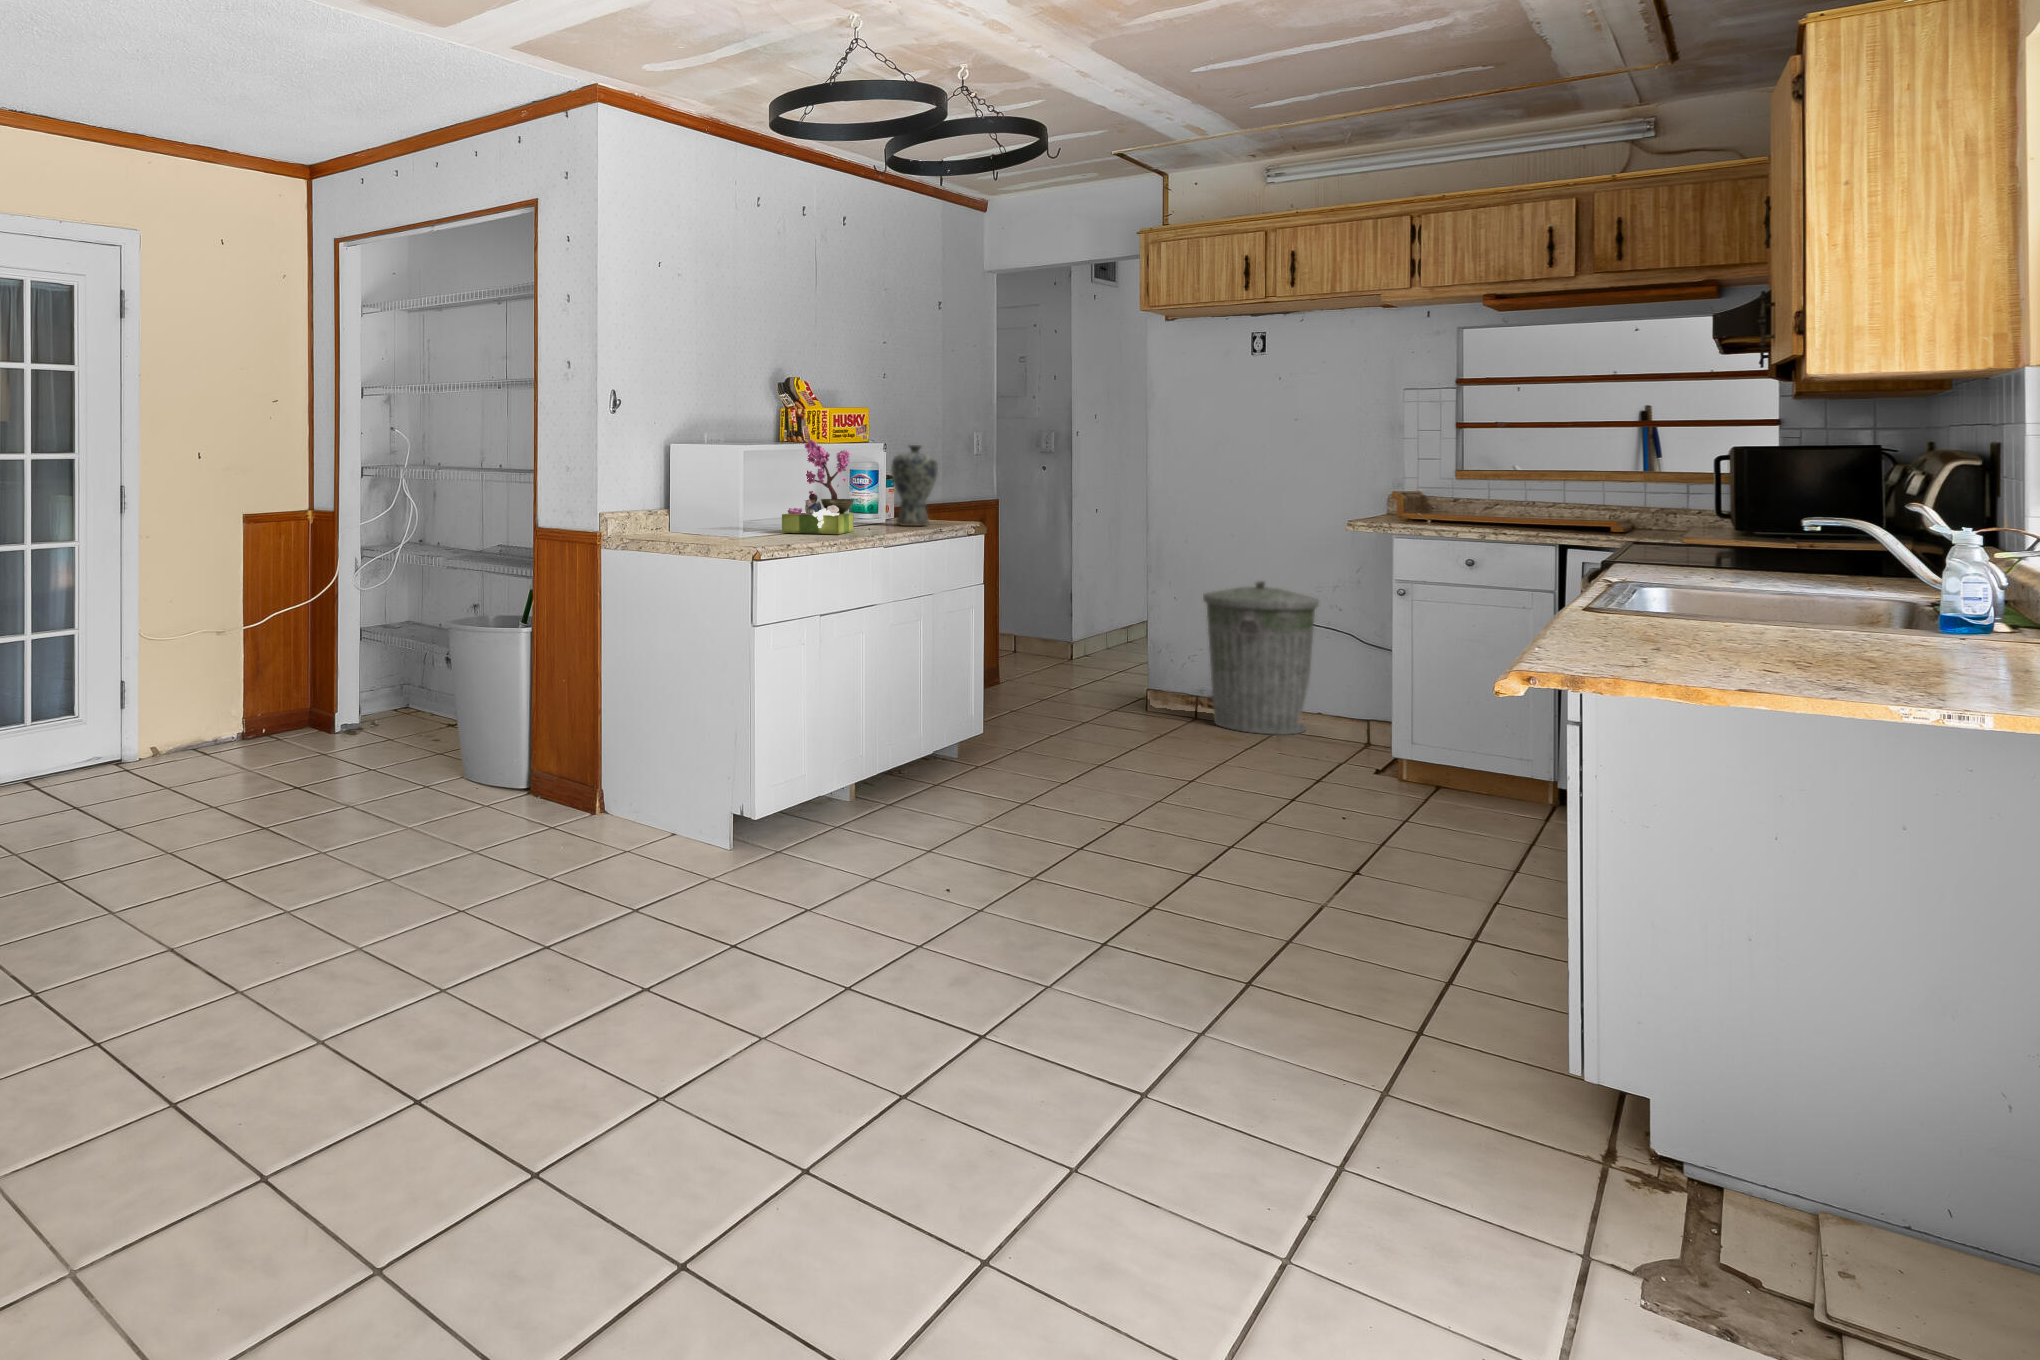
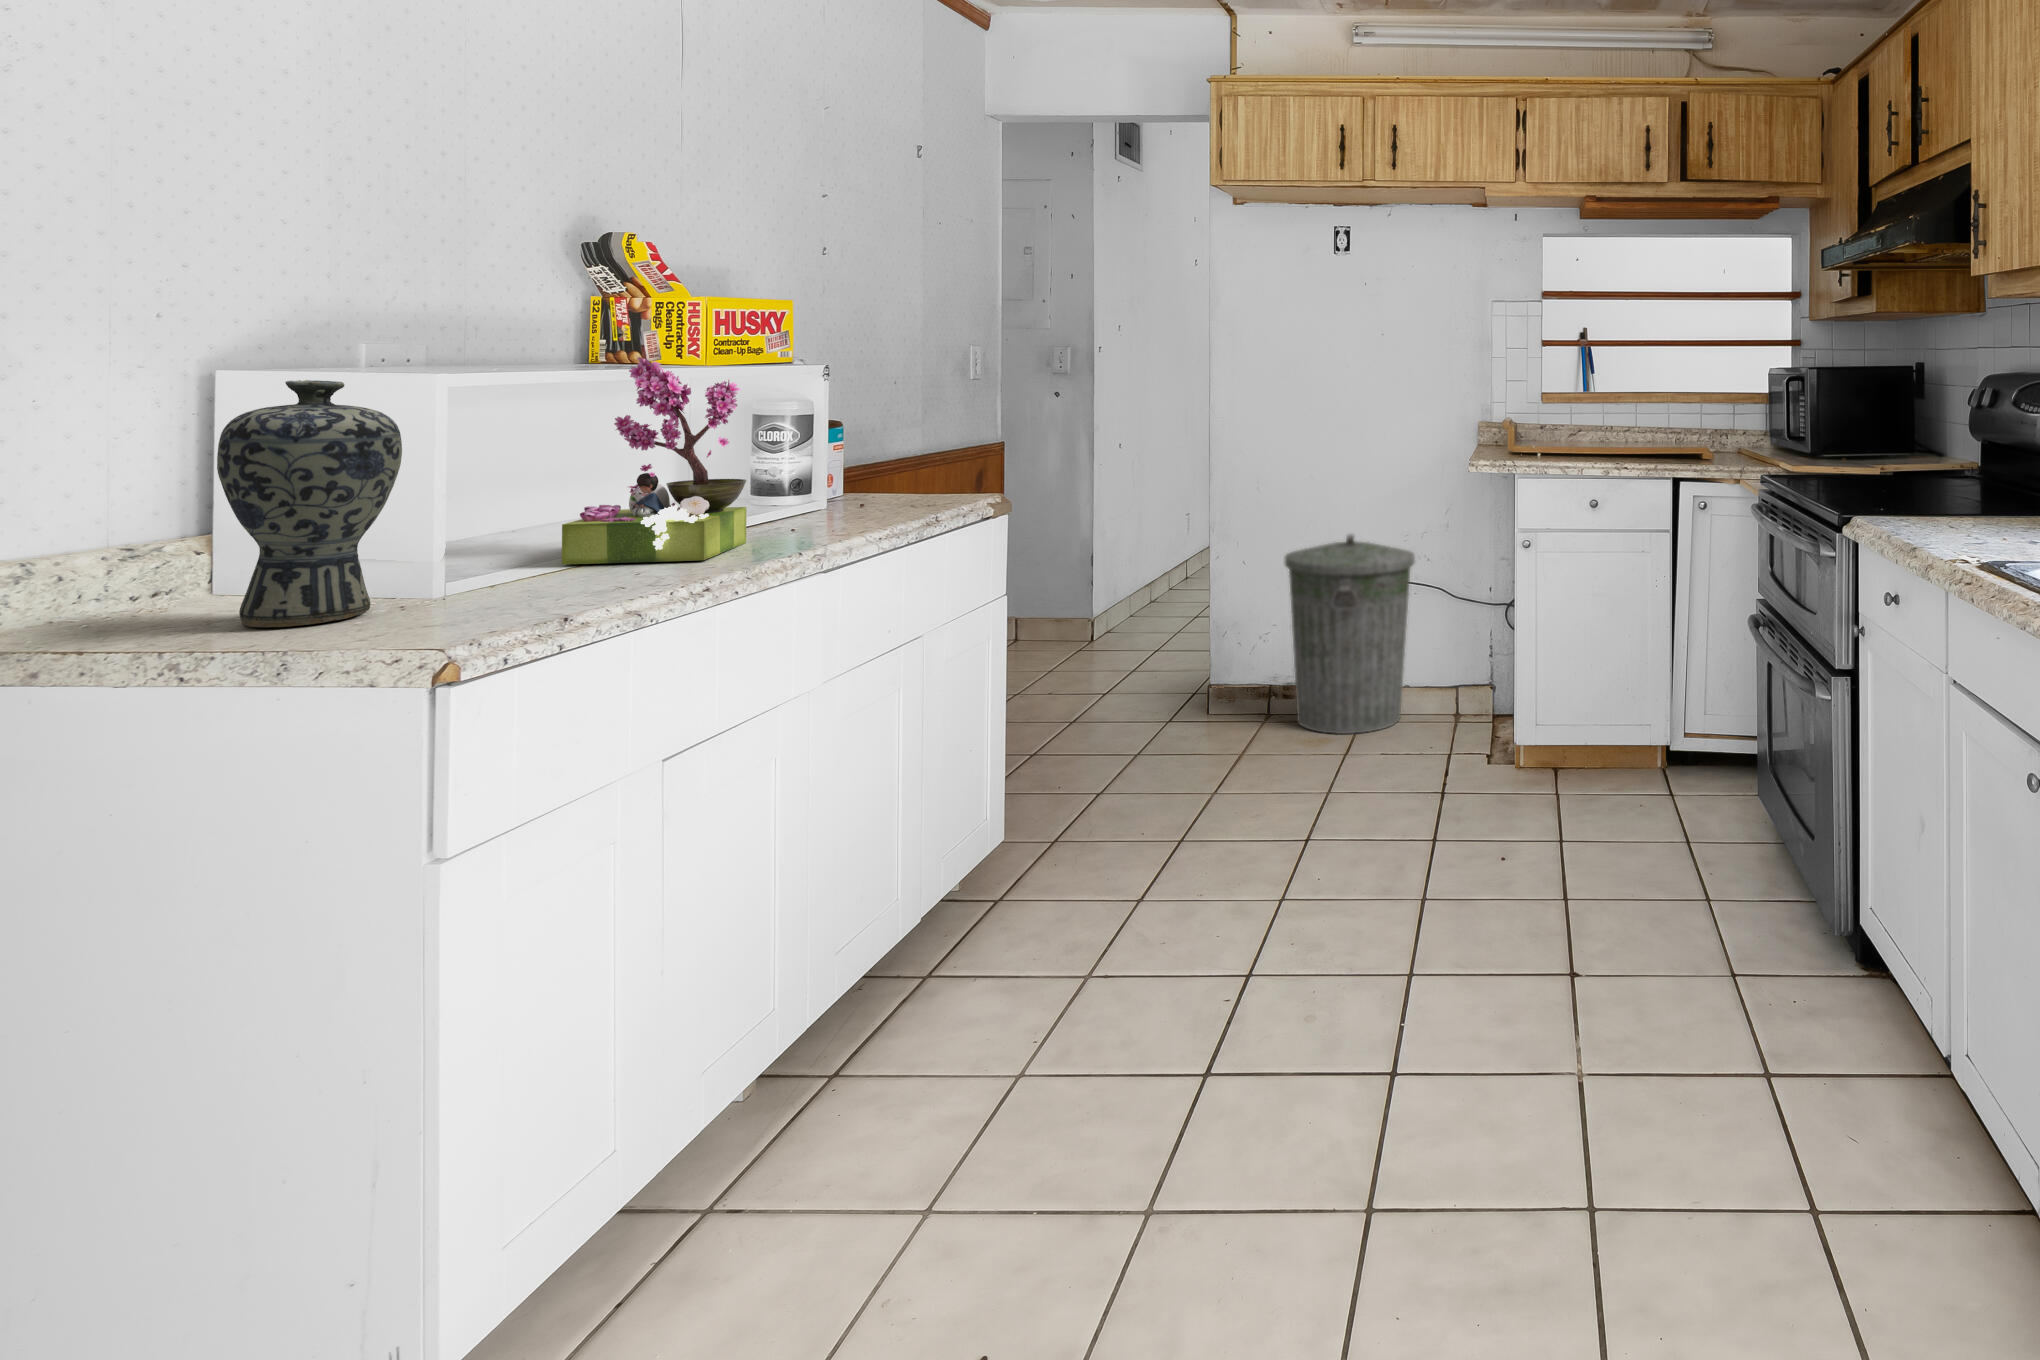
vase: present [891,445,938,526] -> present [217,380,402,627]

